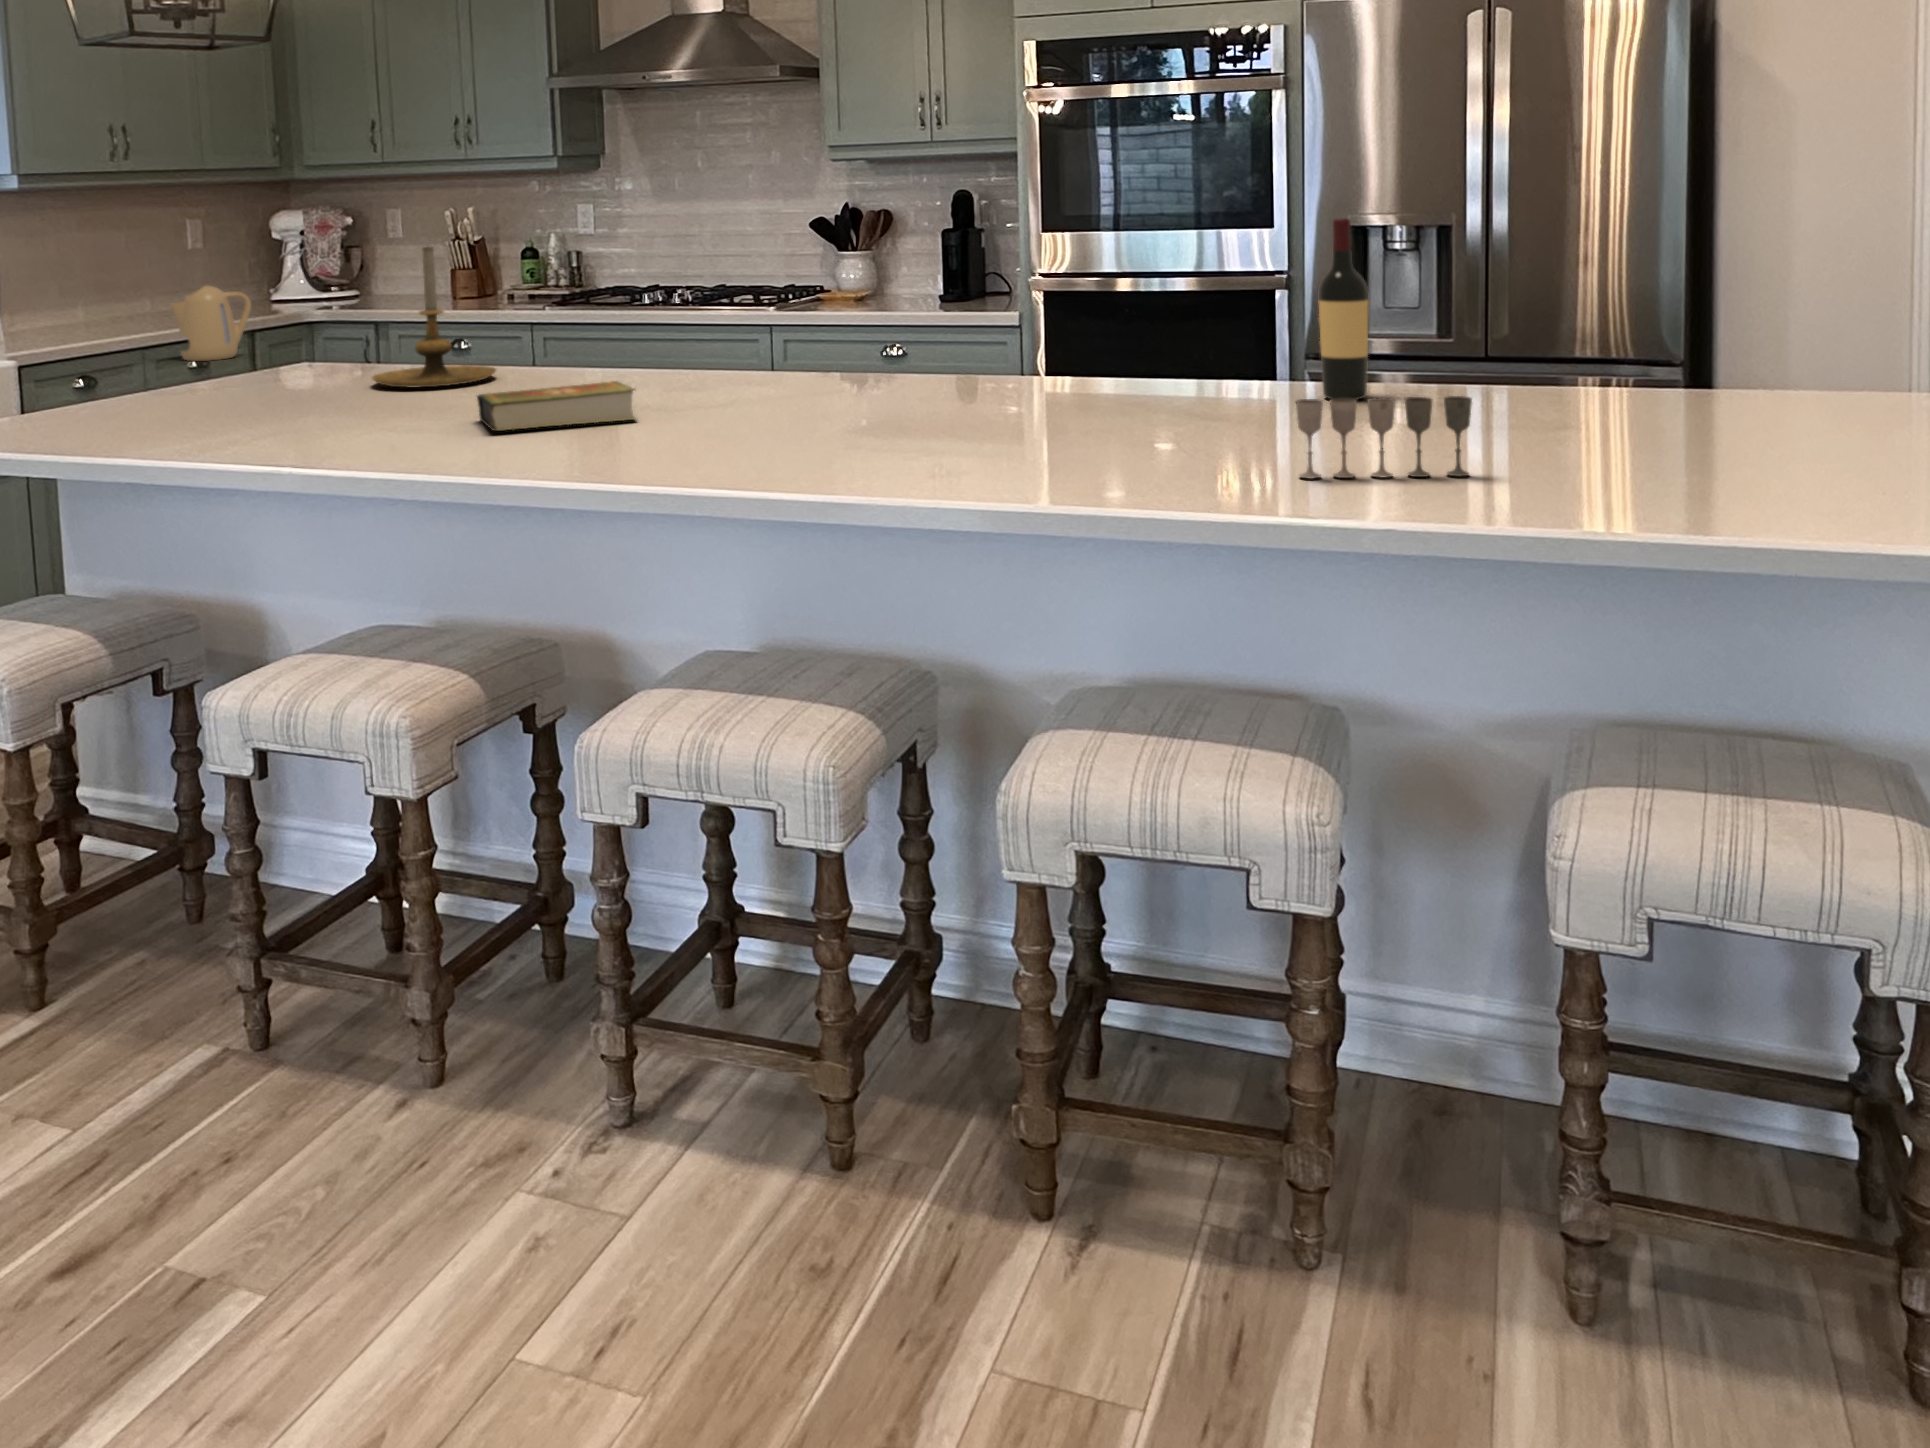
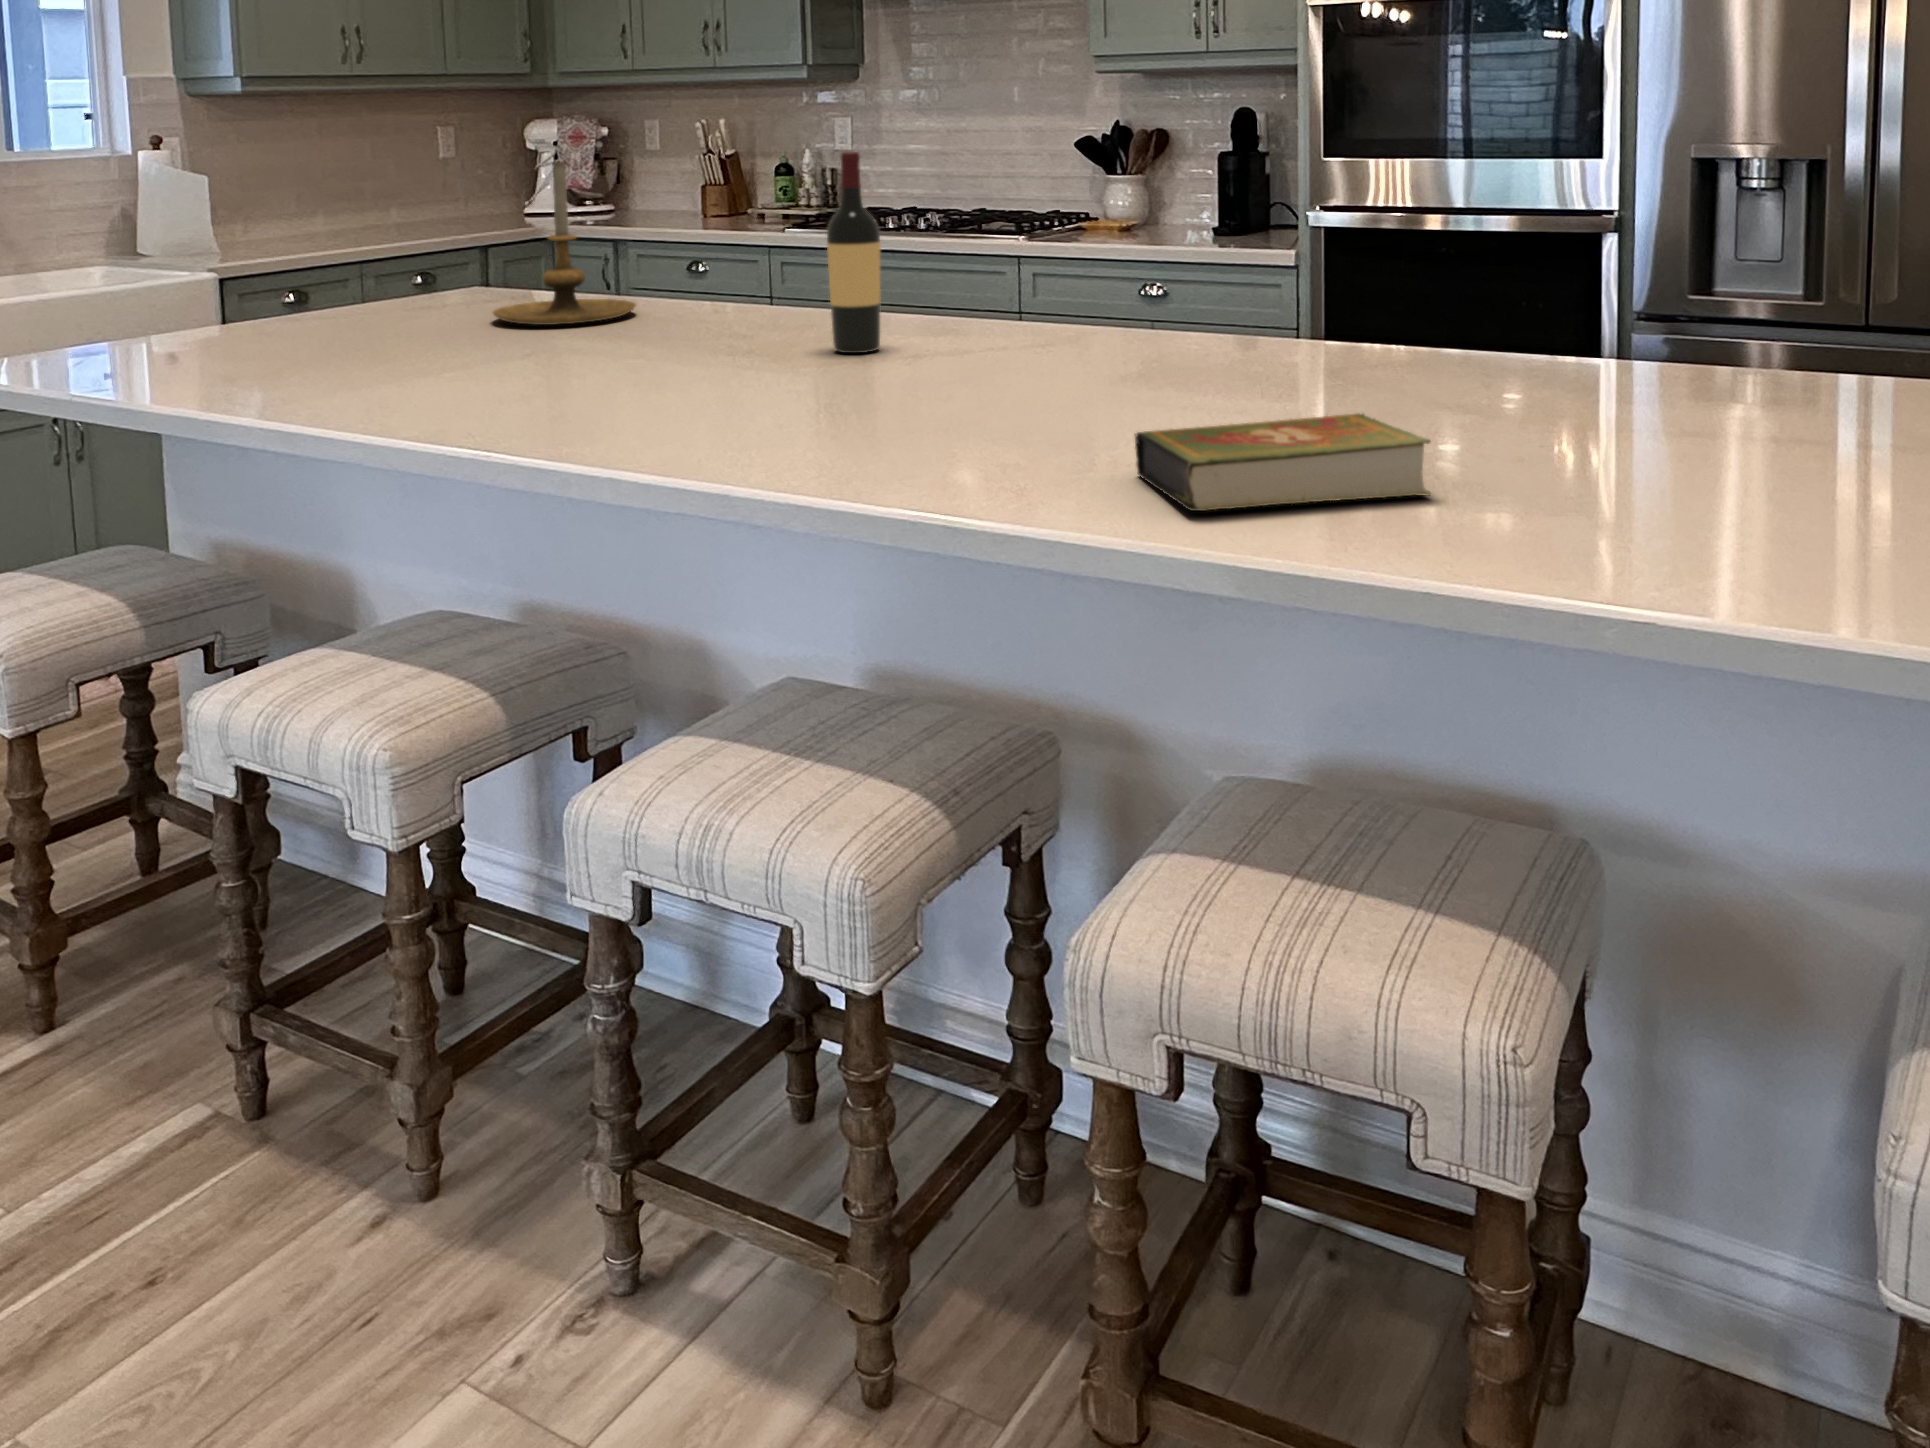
wine bottle: present [1319,218,1369,400] -> present [827,152,881,353]
kettle: present [170,286,251,361] -> none [401,198,486,277]
book: present [477,381,636,431] -> present [1135,414,1431,511]
wine glass: present [1296,396,1472,479] -> none [1526,408,1795,534]

